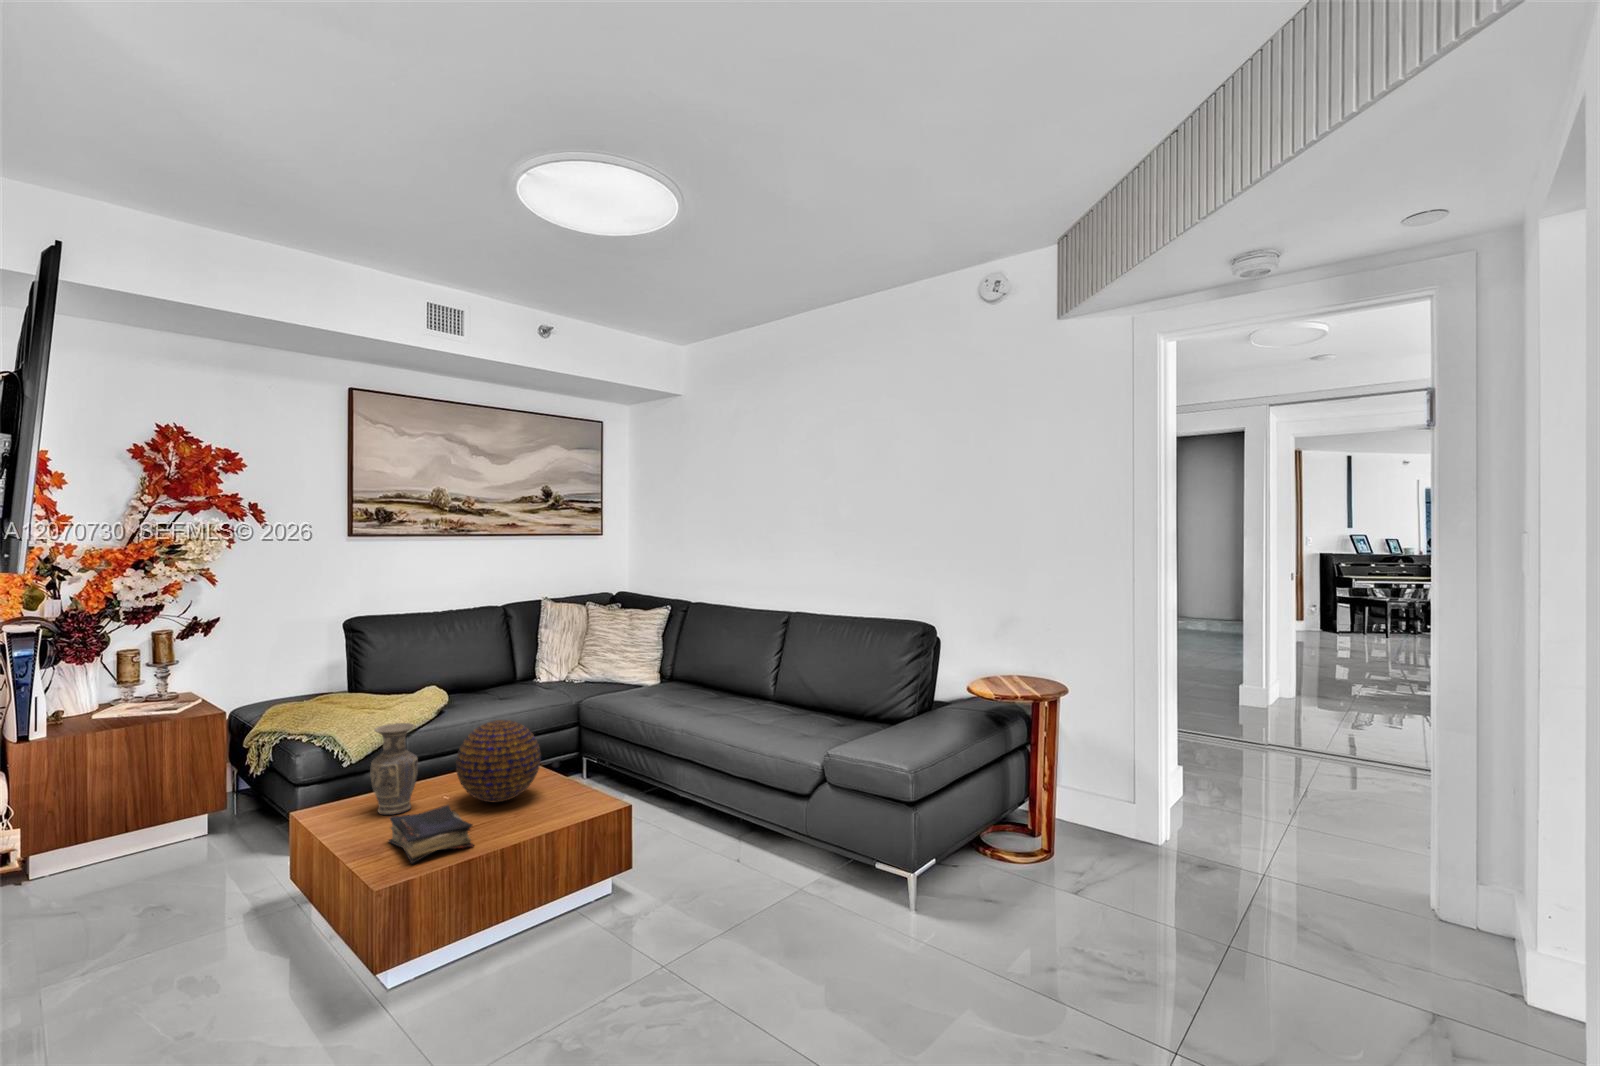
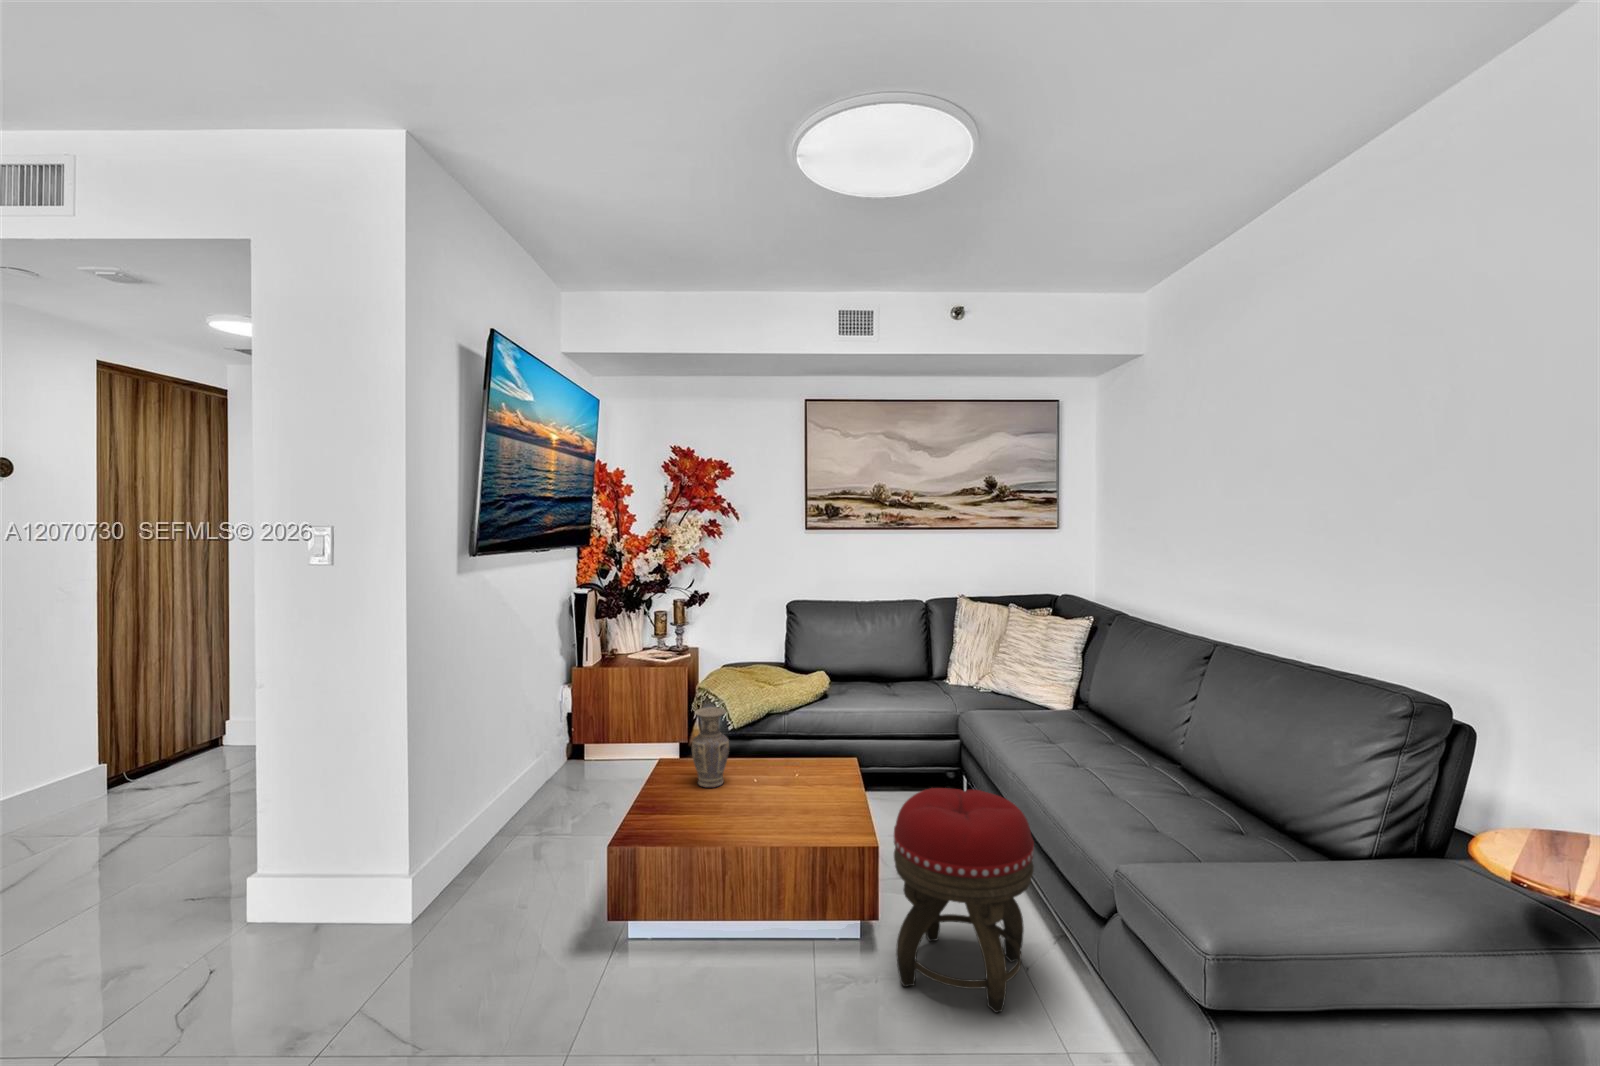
decorative orb: present [456,720,541,802] -> none [746,723,822,803]
footstool: none [655,732,770,908] -> present [894,788,1034,1013]
book: present [388,805,474,863] -> none [652,791,723,840]

